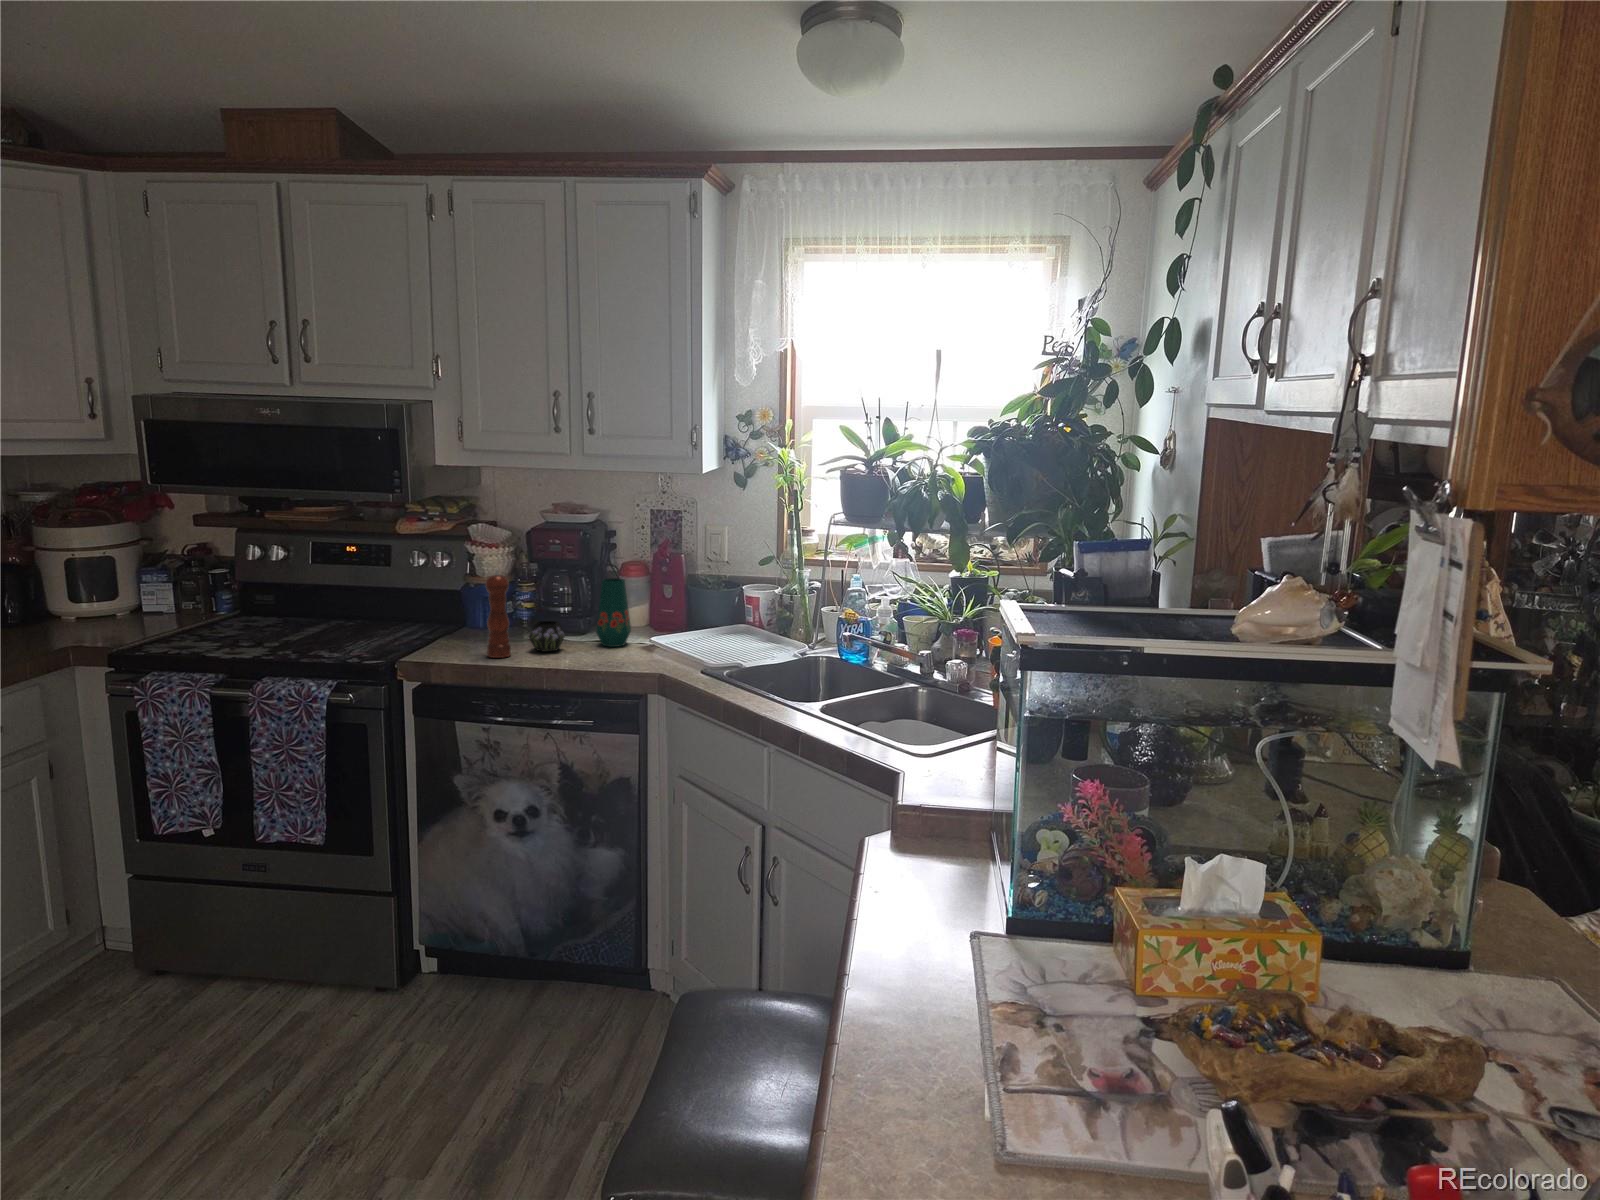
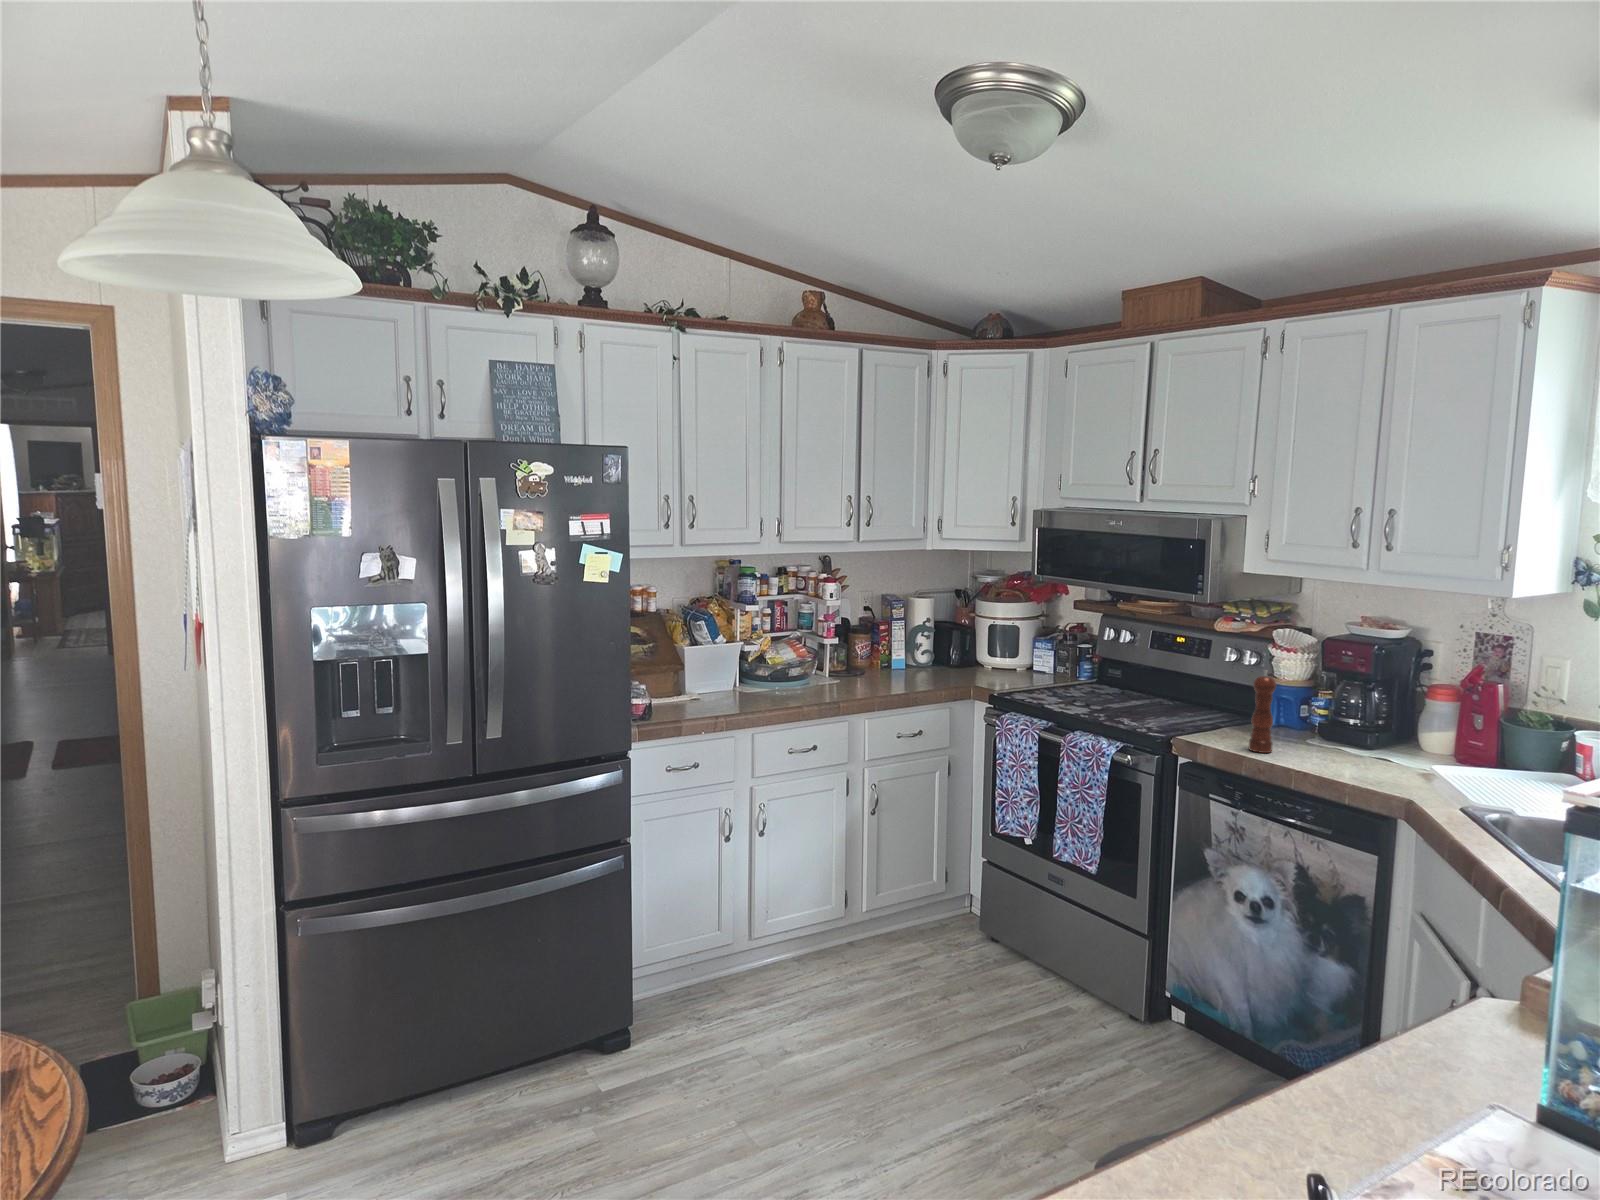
vase: present [529,578,631,652] -> none [1293,696,1410,767]

